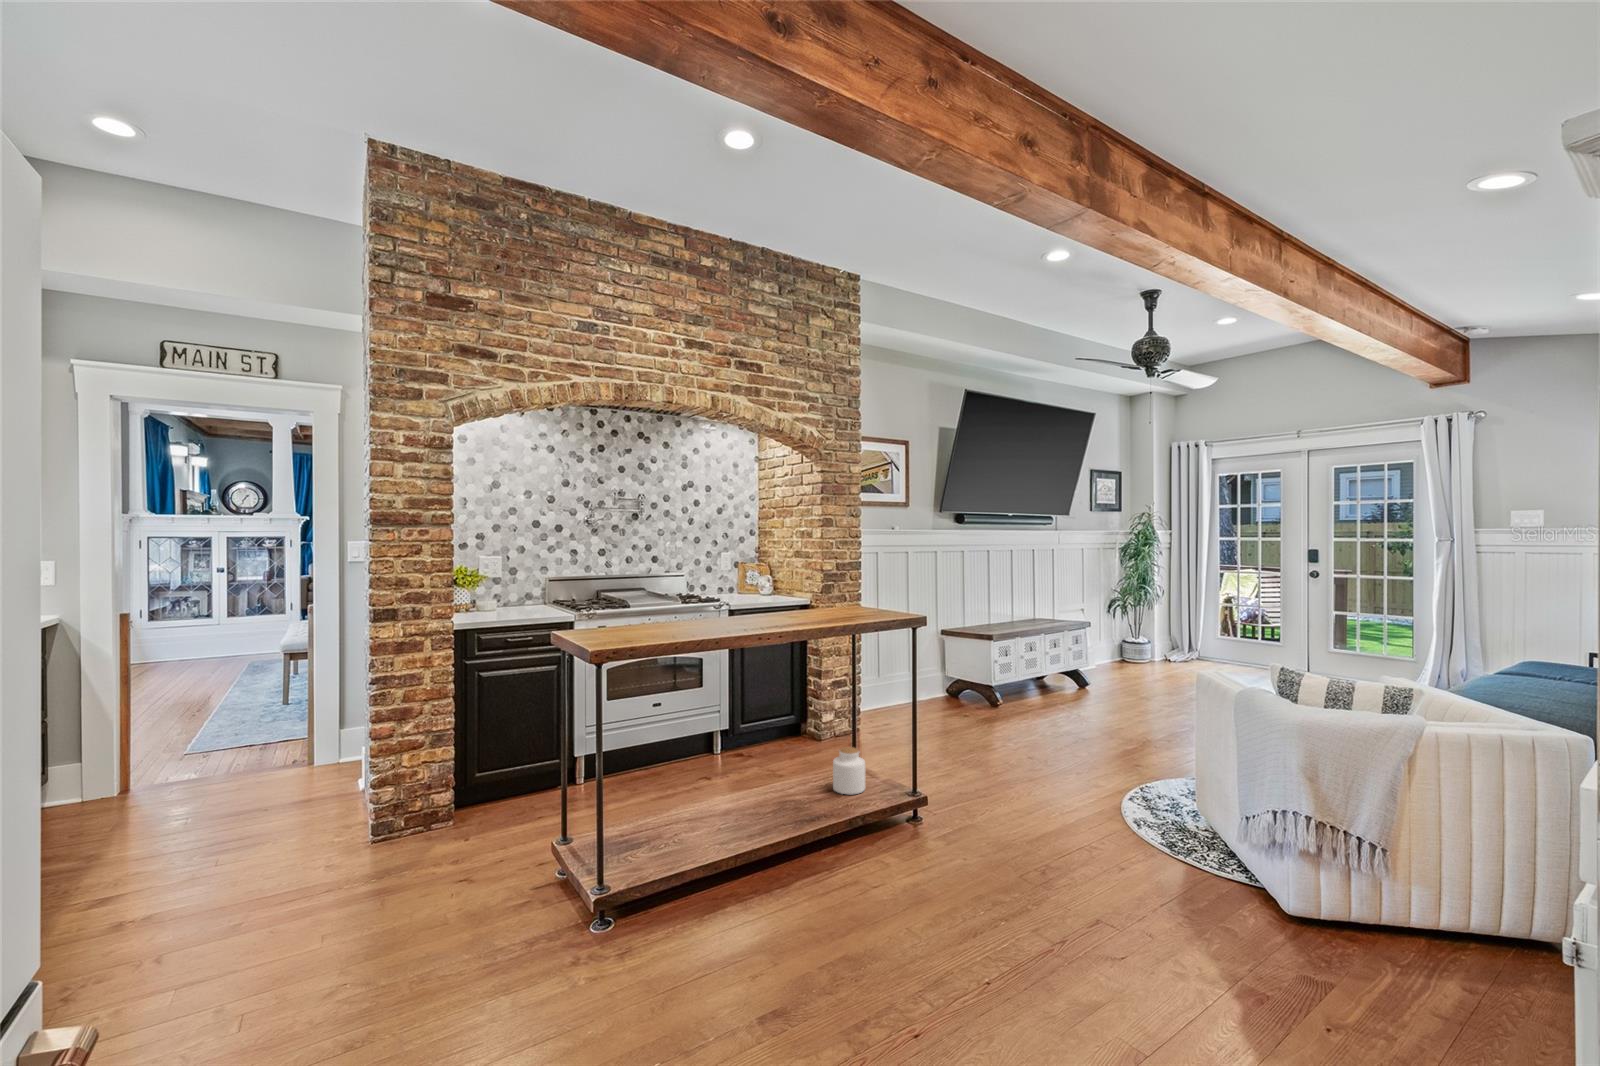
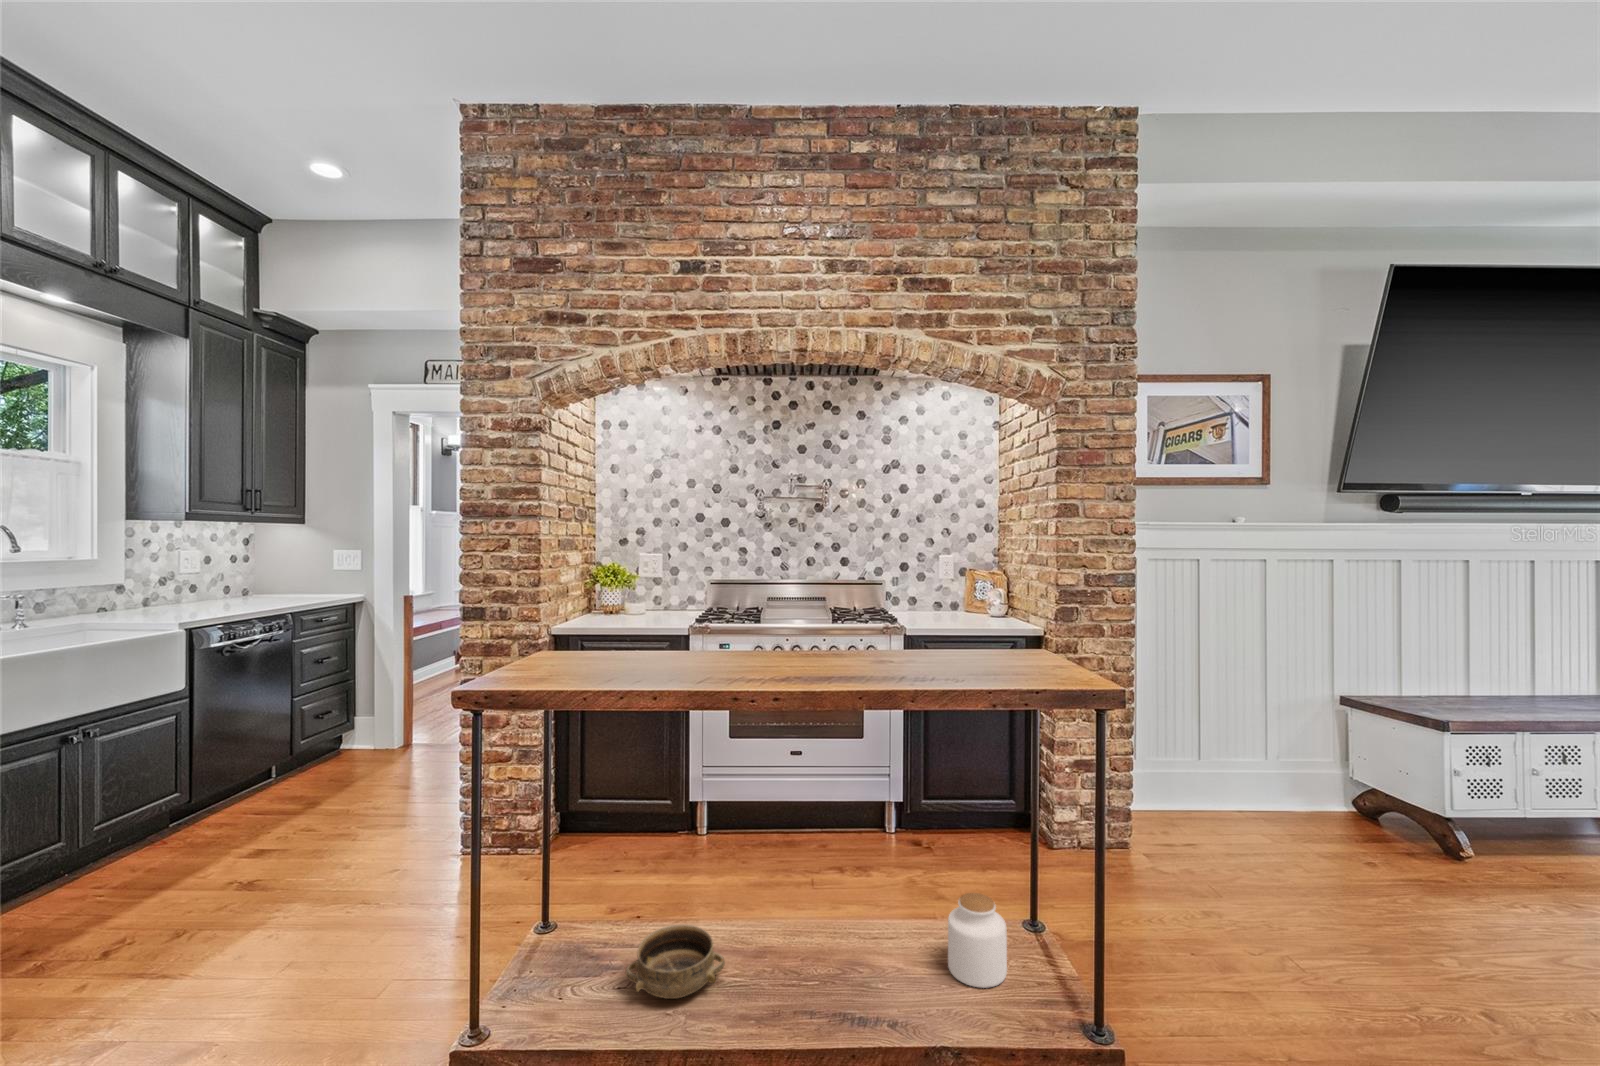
ceramic bowl: none [669,801,730,842] -> present [626,925,725,999]

